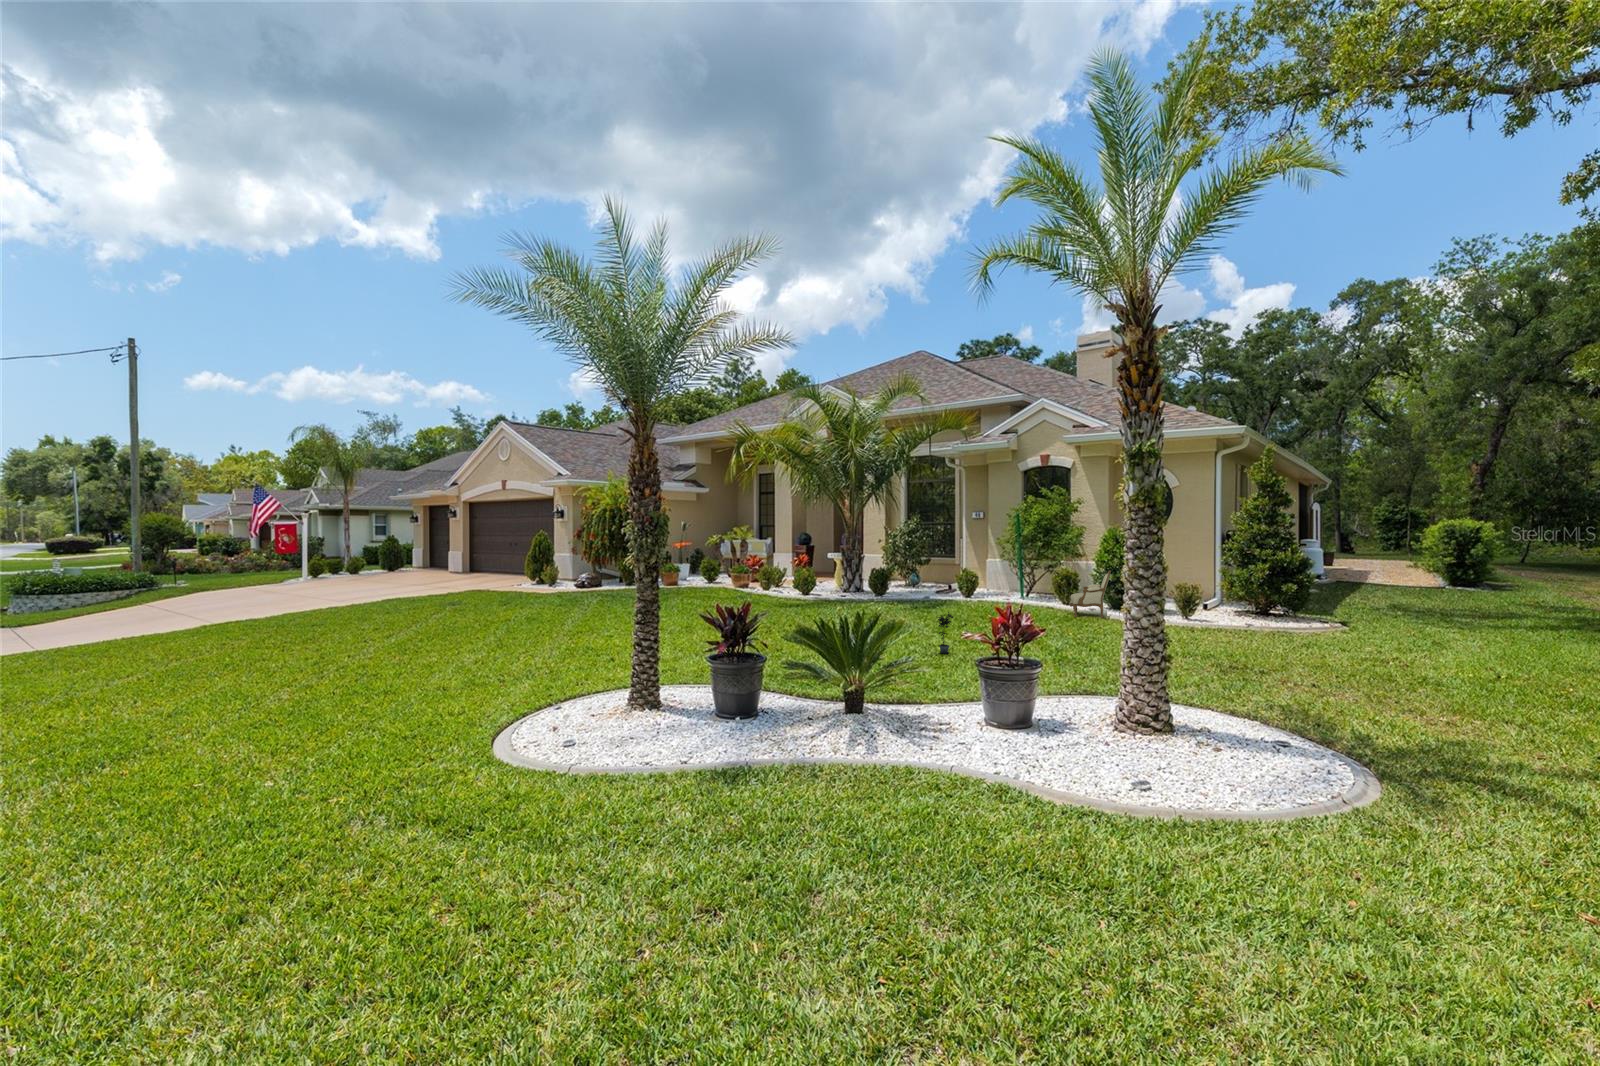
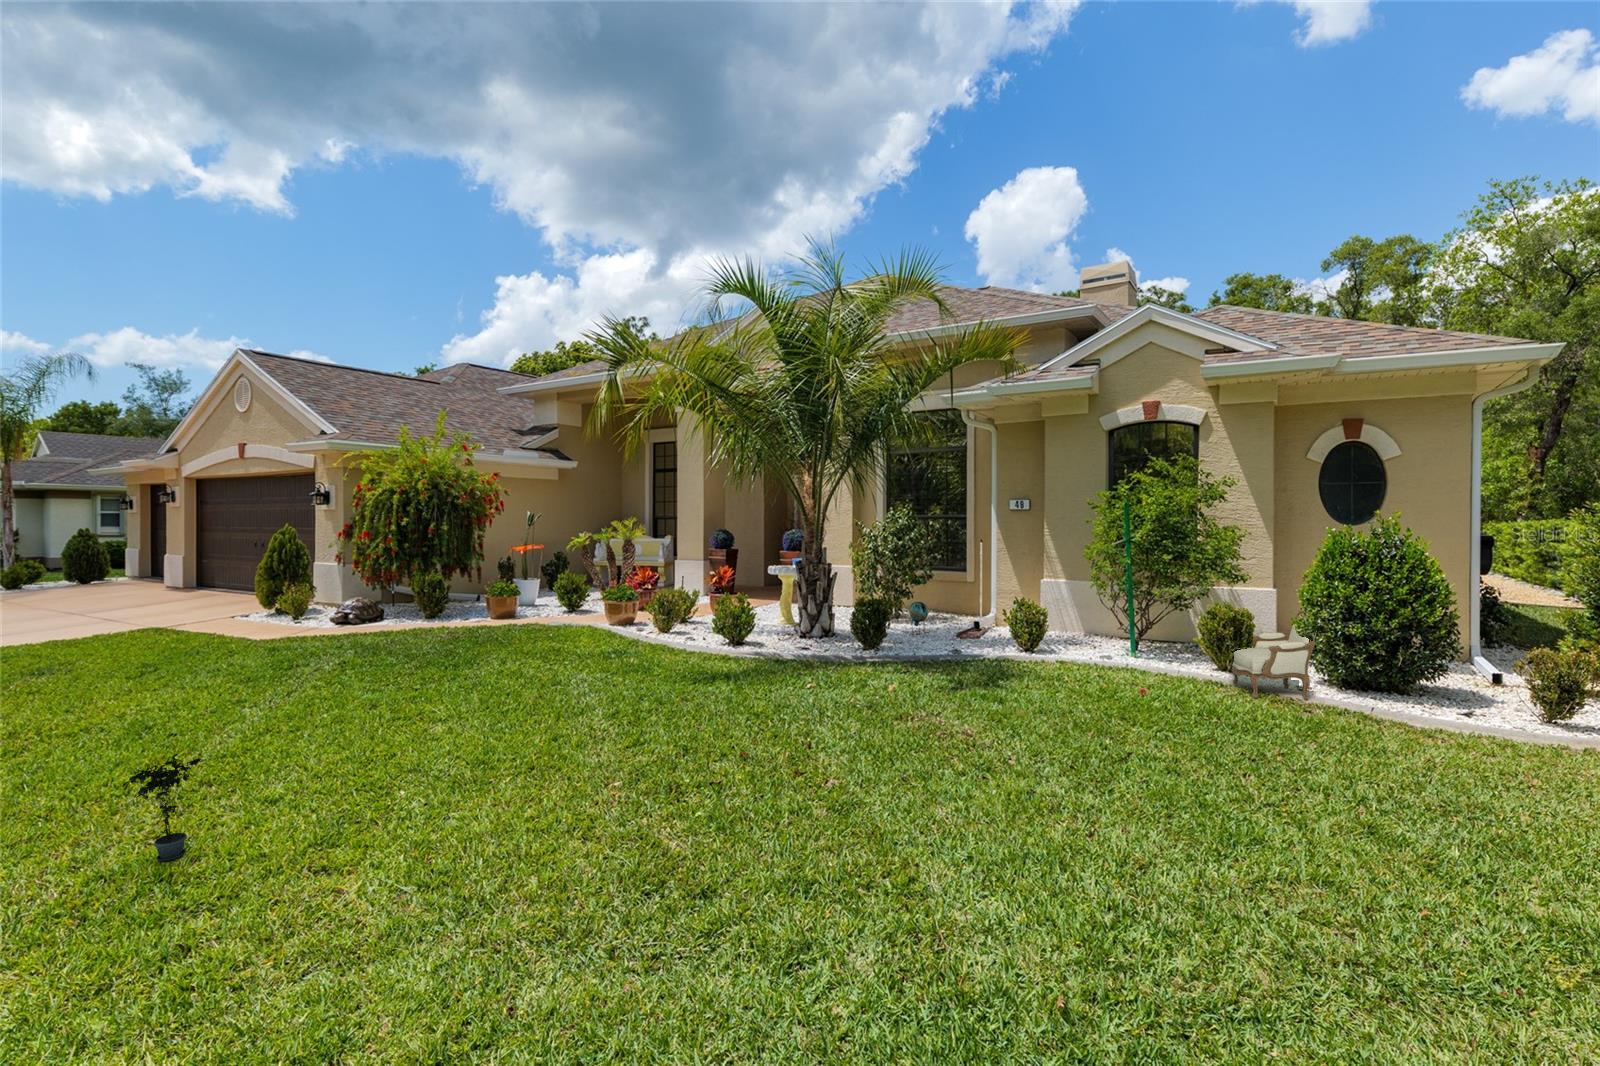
potted plant: present [938,612,953,654] -> present [123,754,205,861]

